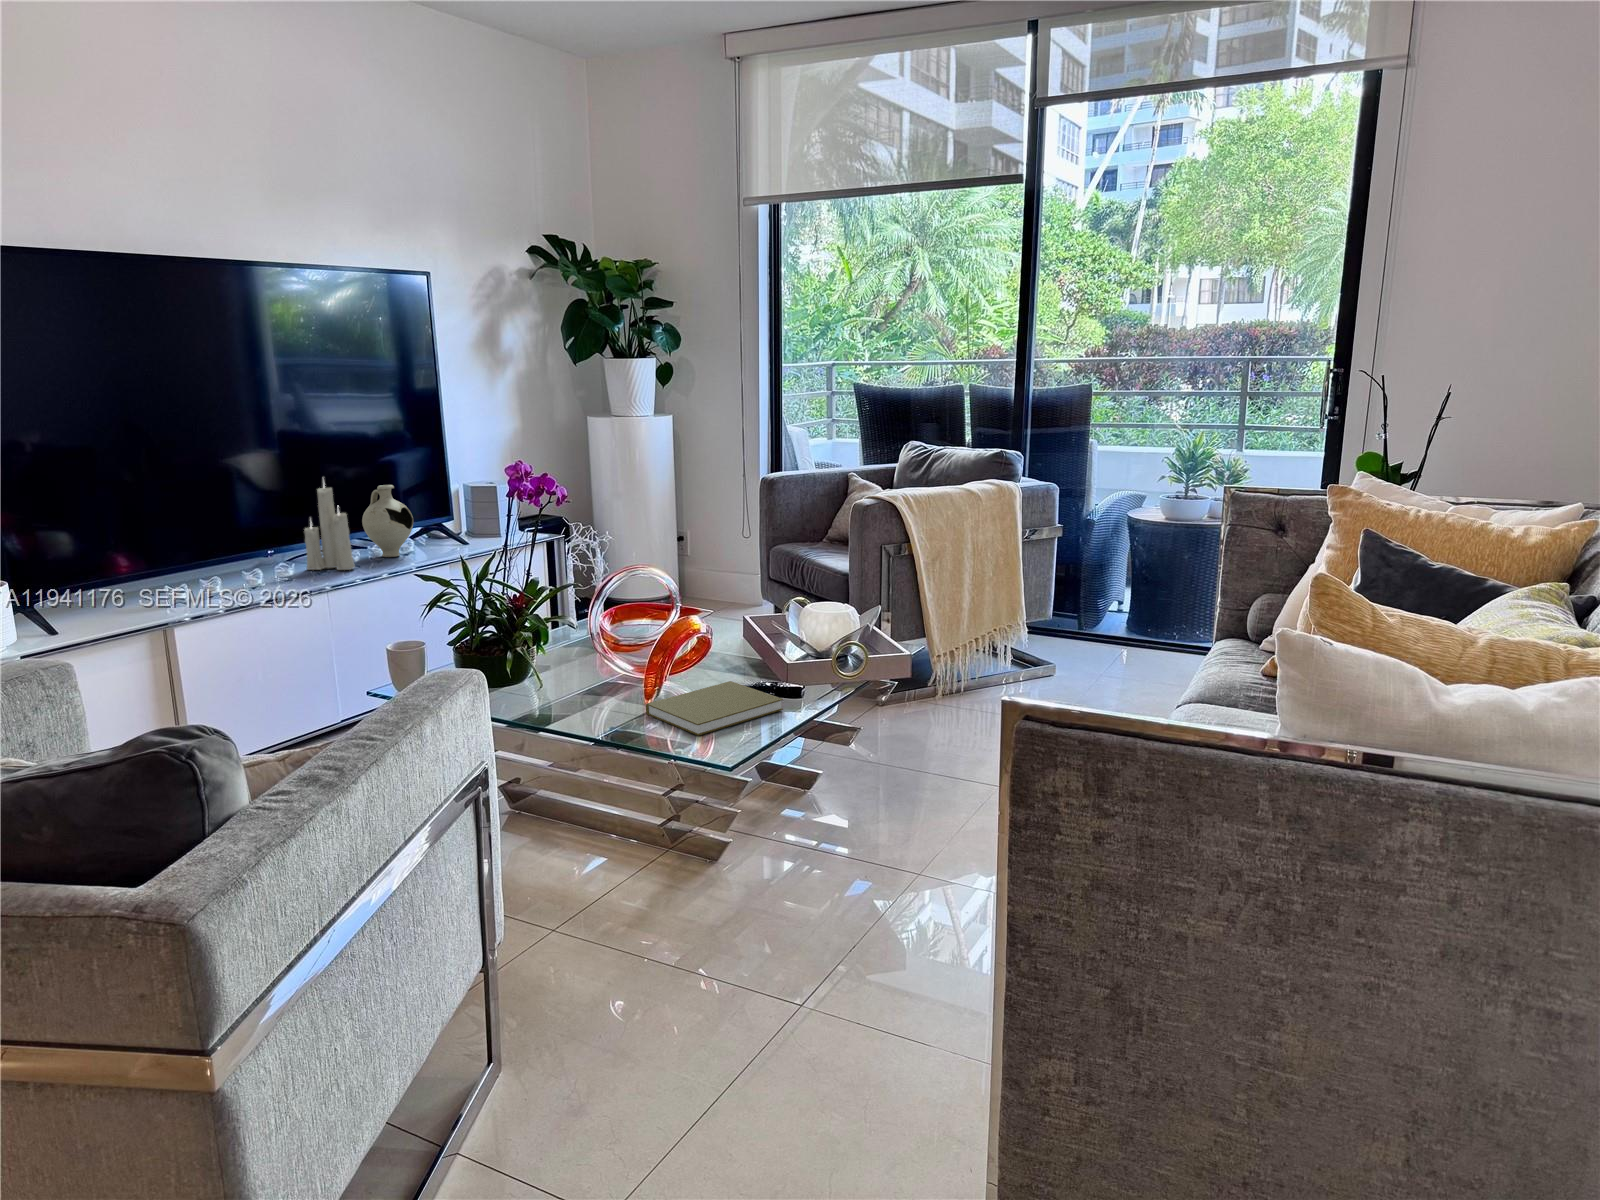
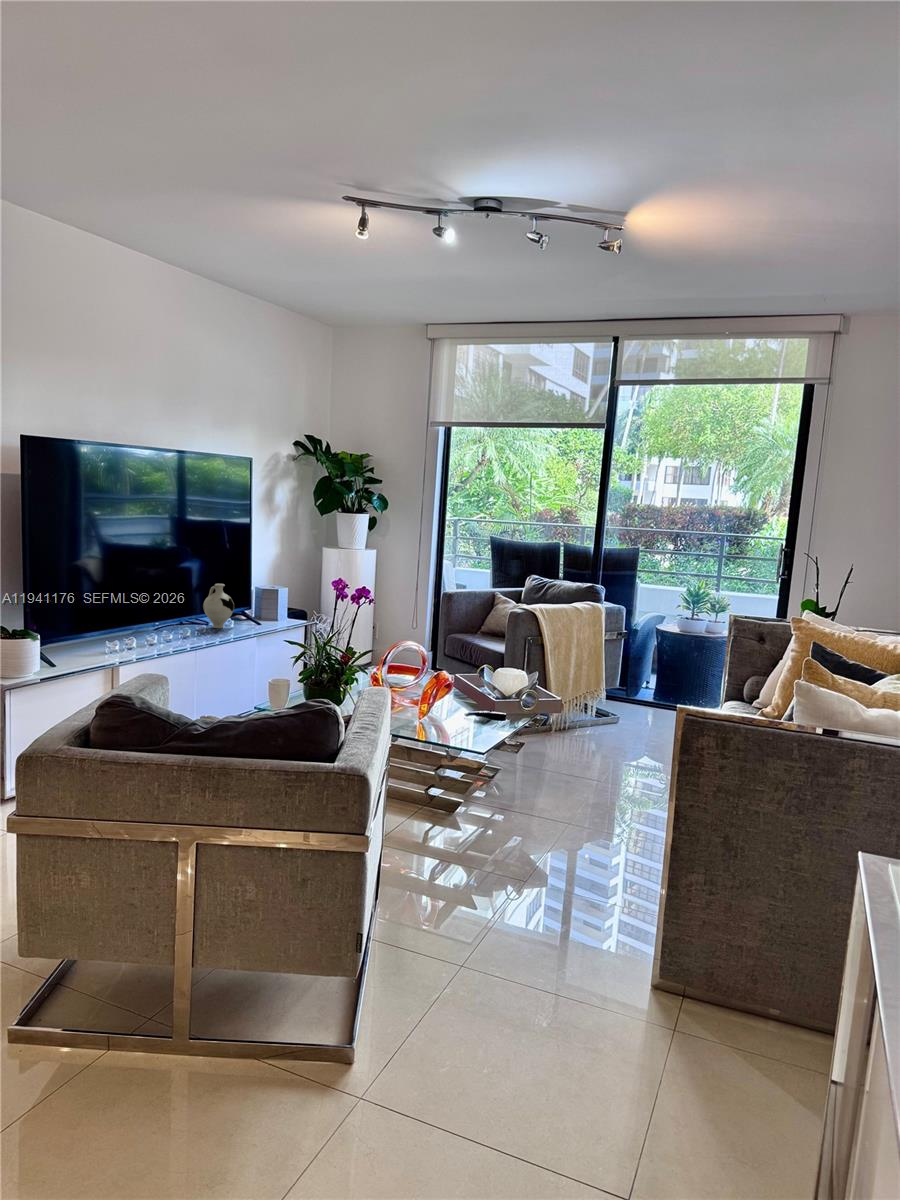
candle: present [304,484,355,570] -> none [172,574,202,635]
book: present [646,681,783,736] -> none [416,710,494,738]

